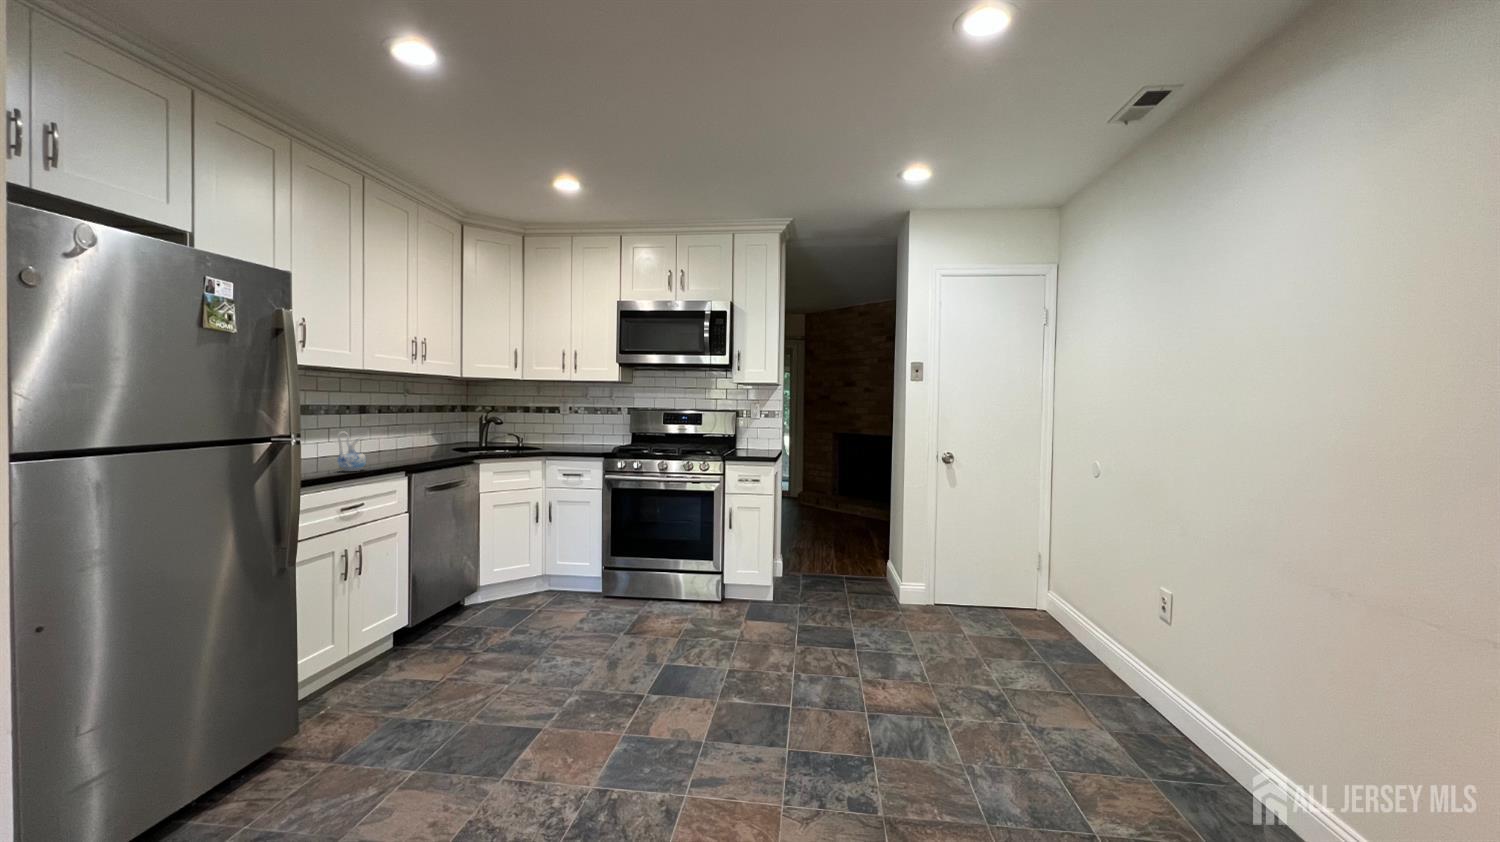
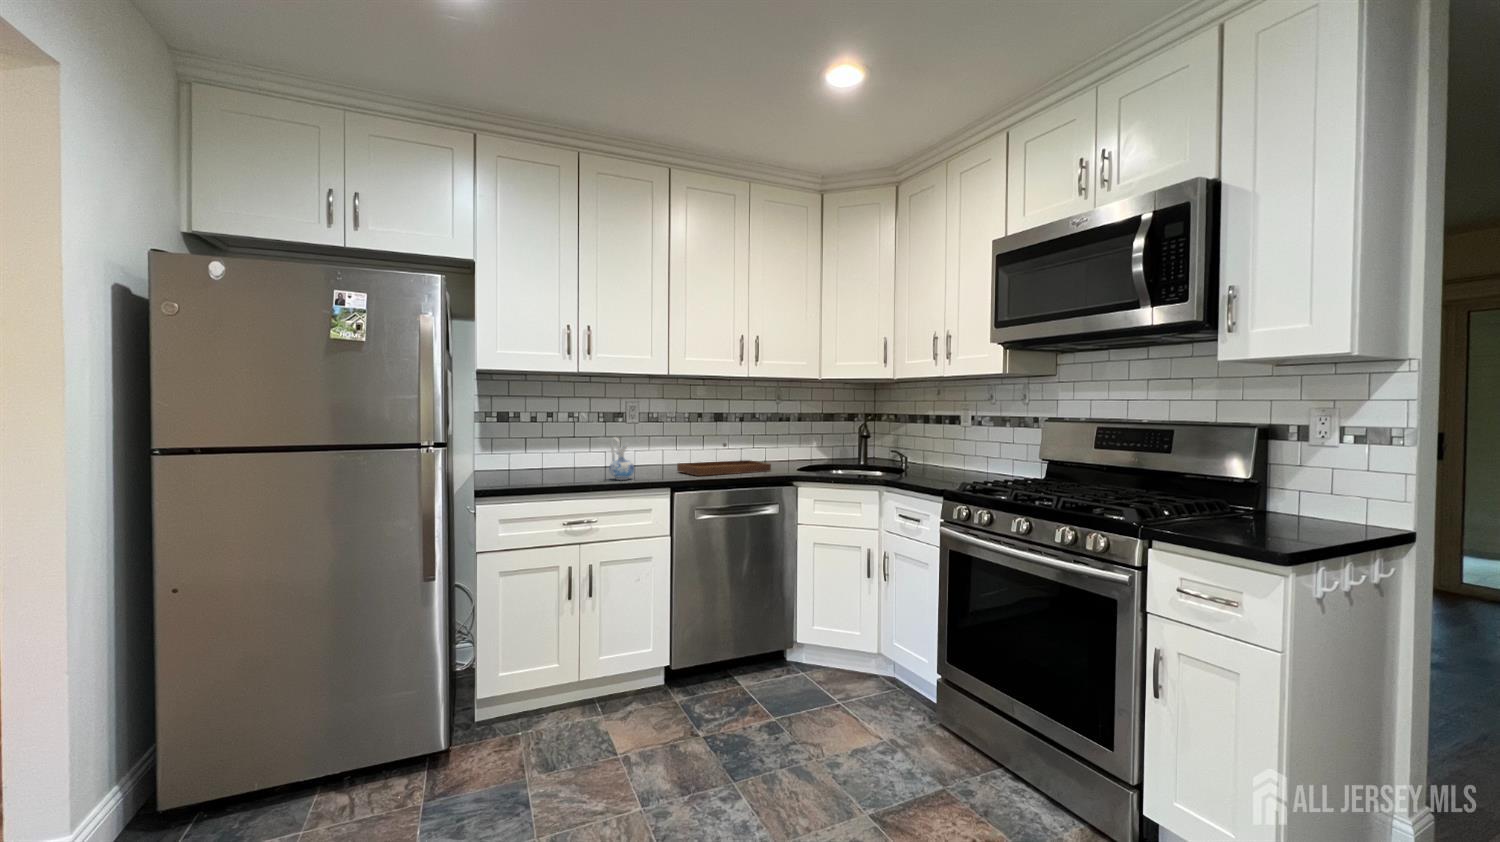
tray: none [369,432,448,462] -> present [677,442,771,476]

